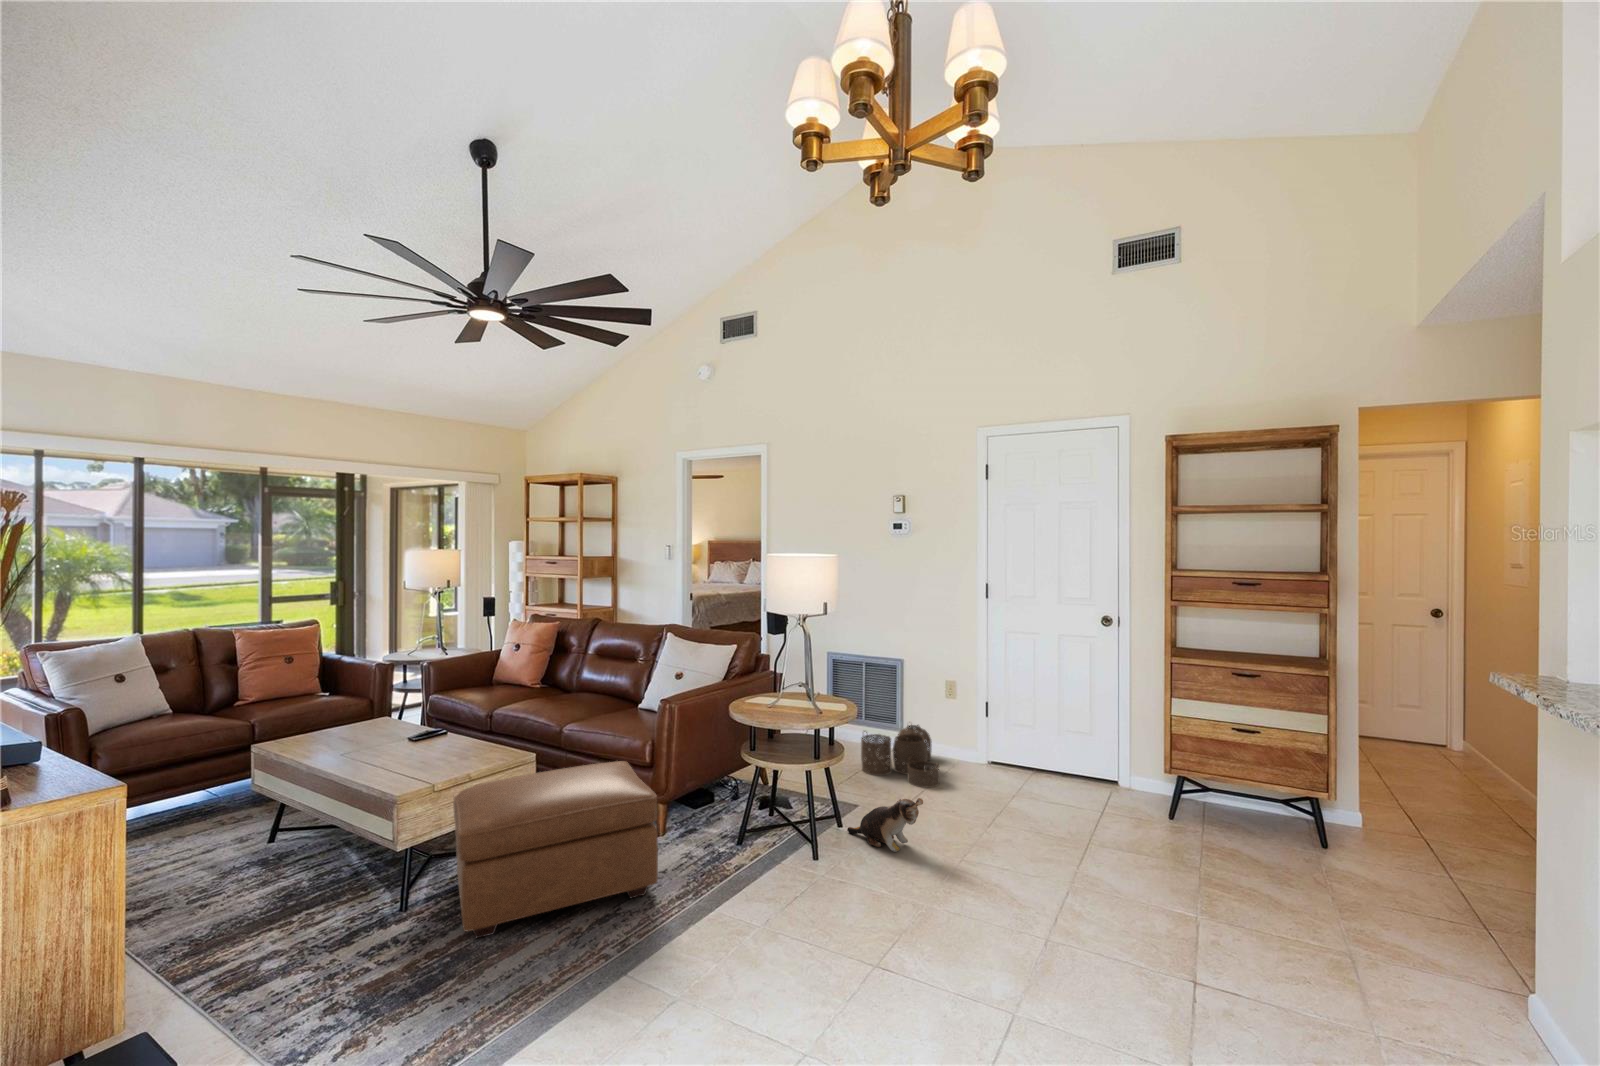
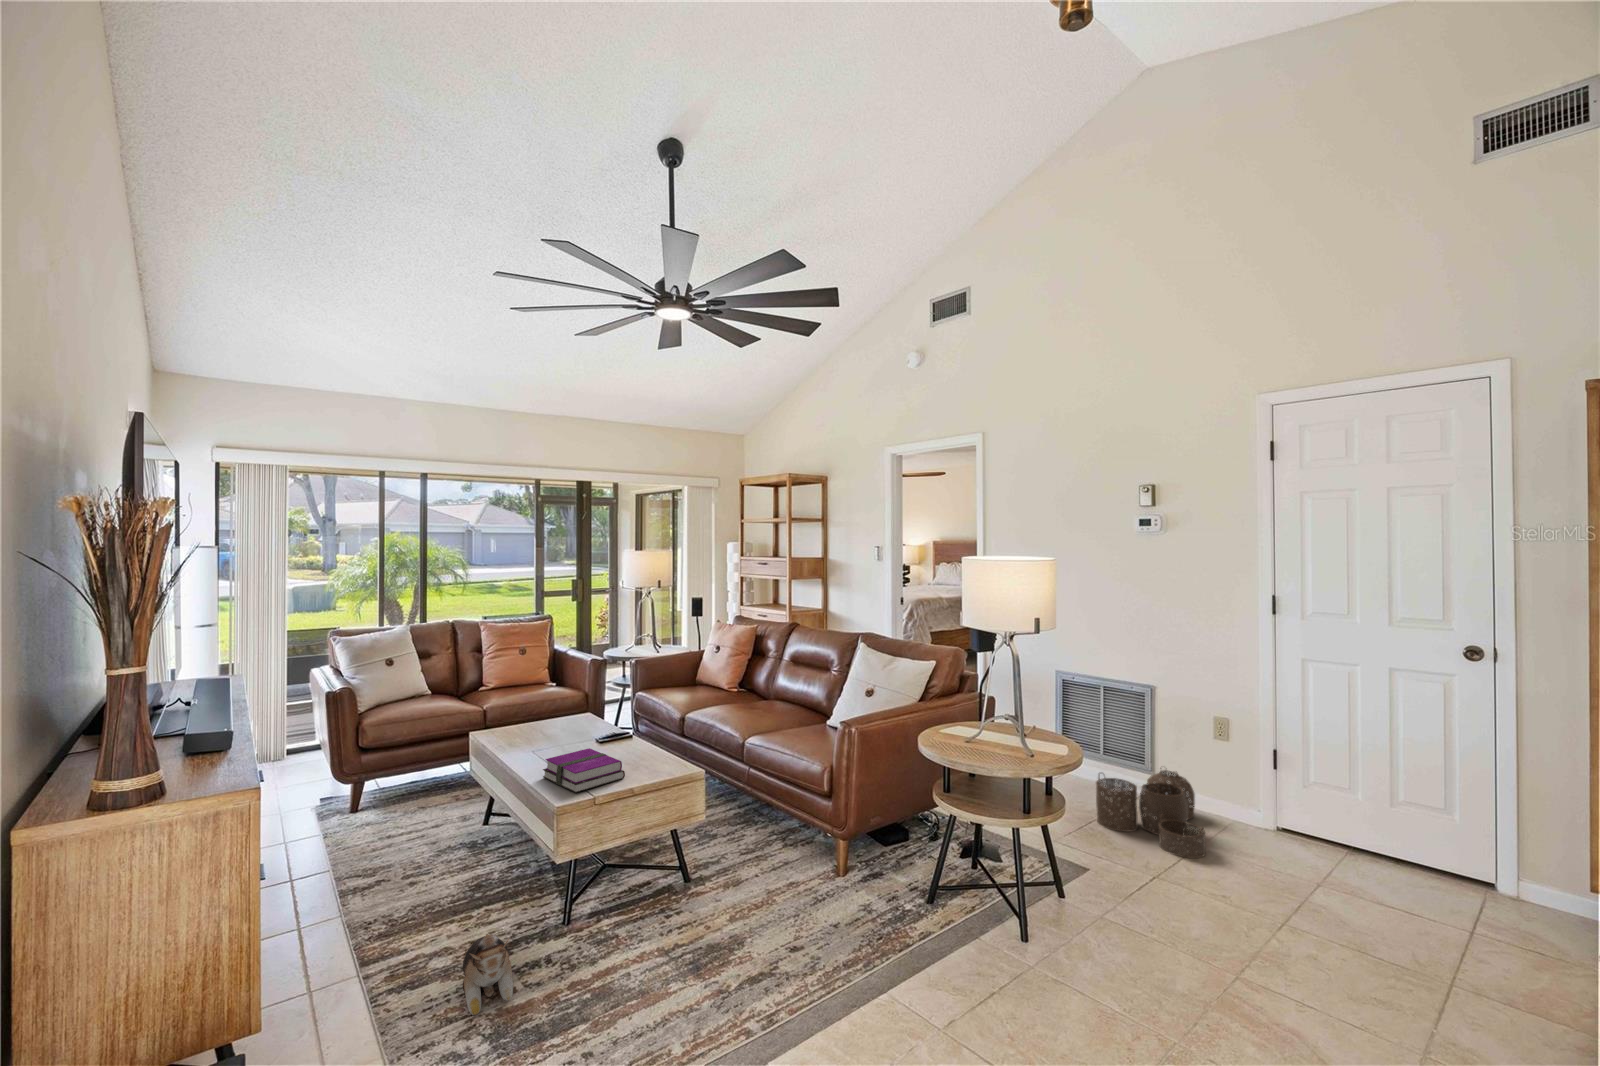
hardback book: none [366,745,457,785] -> present [543,748,625,793]
ottoman: present [453,761,658,938] -> none [604,787,822,974]
plush toy: present [847,798,923,852] -> present [463,934,513,1015]

